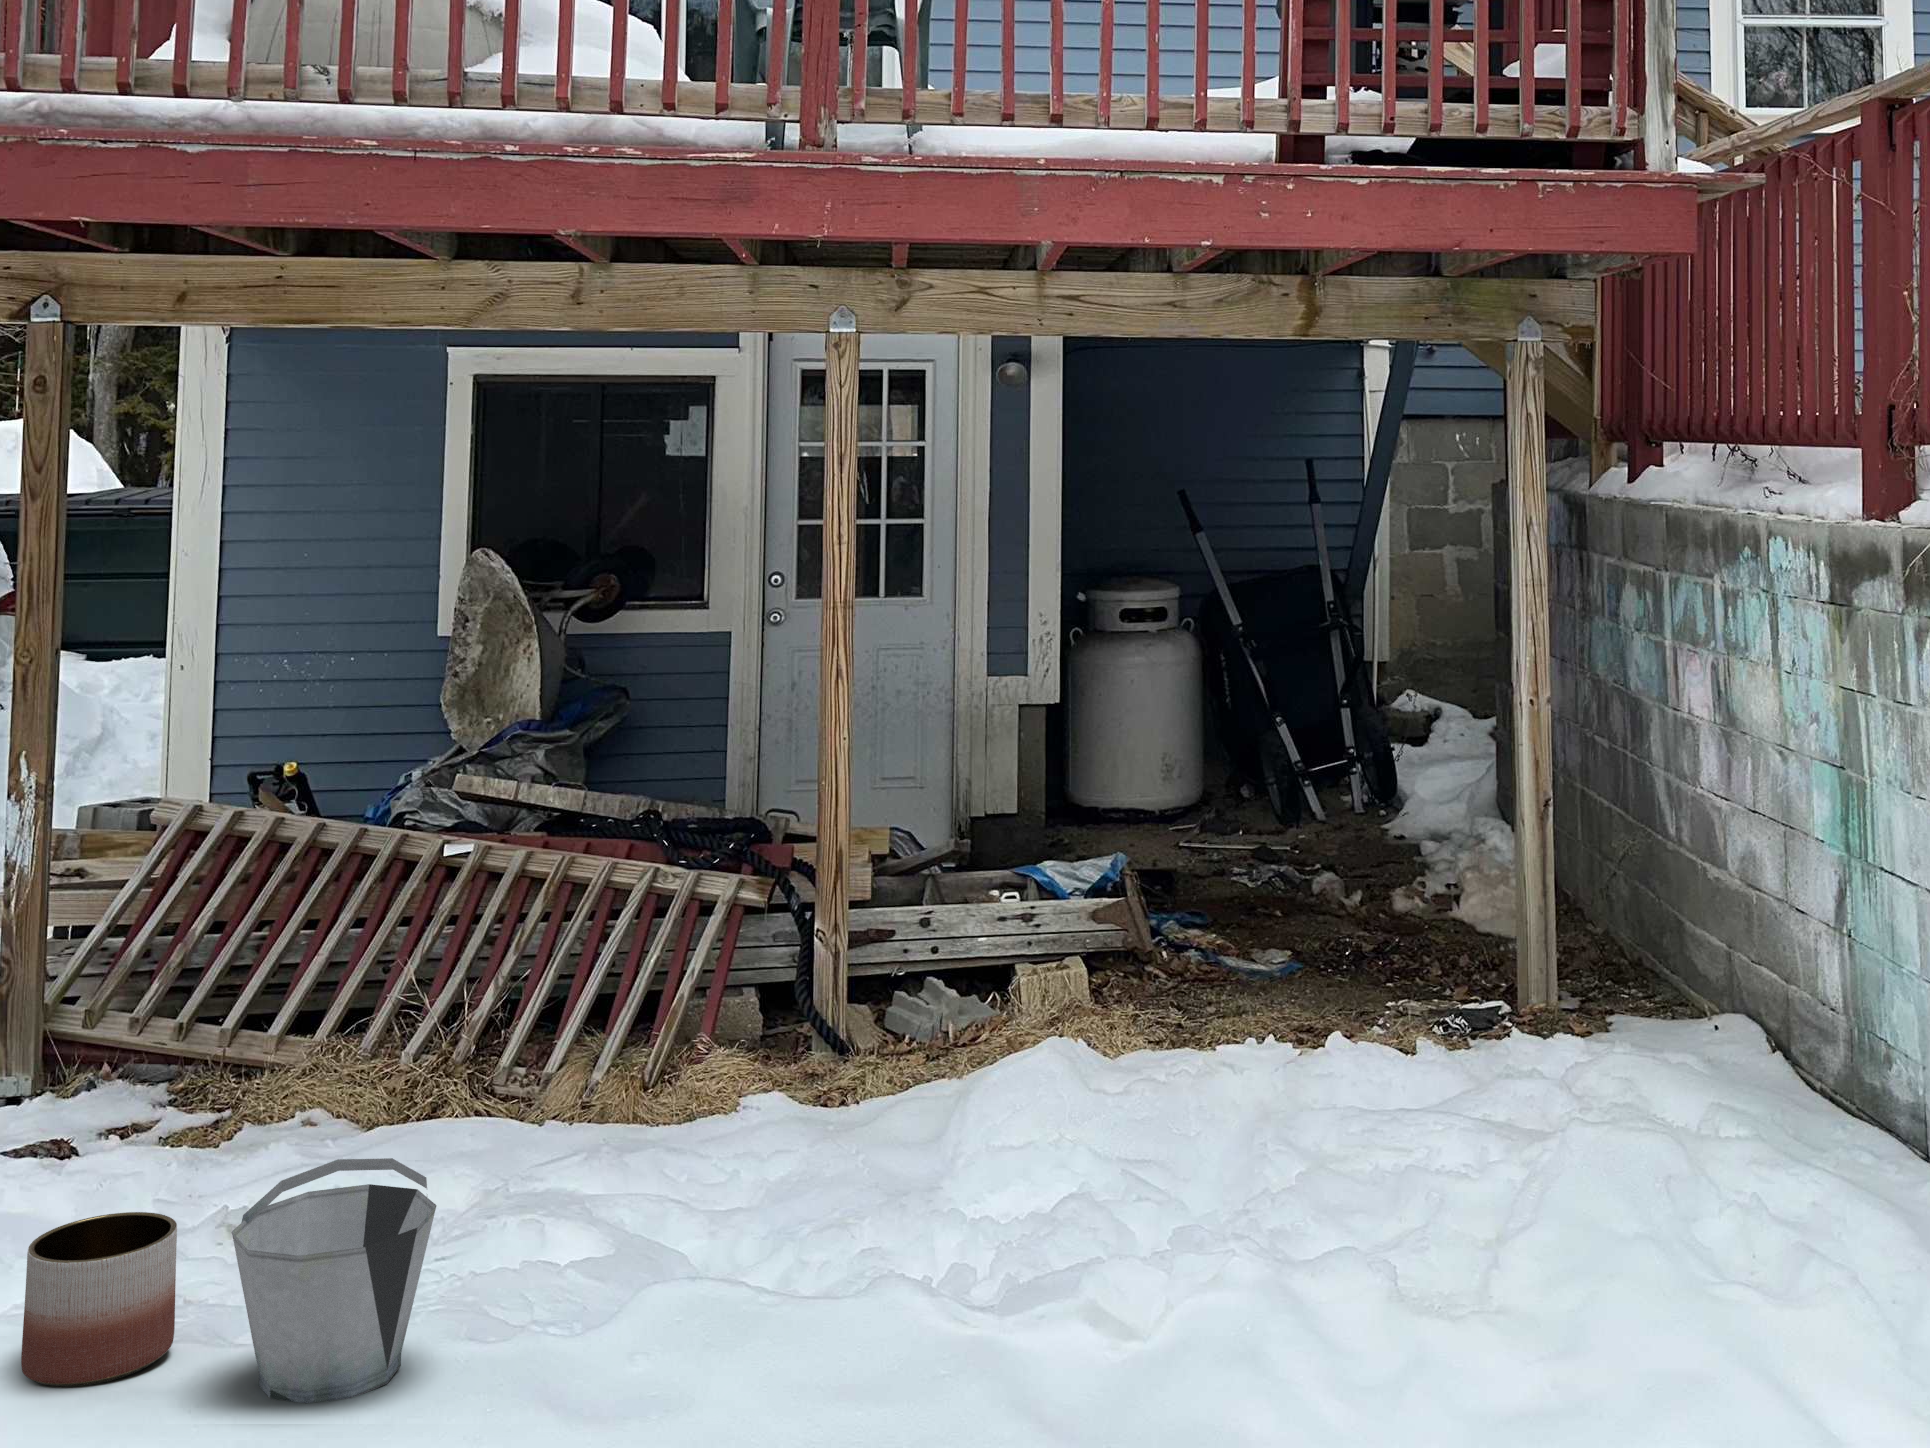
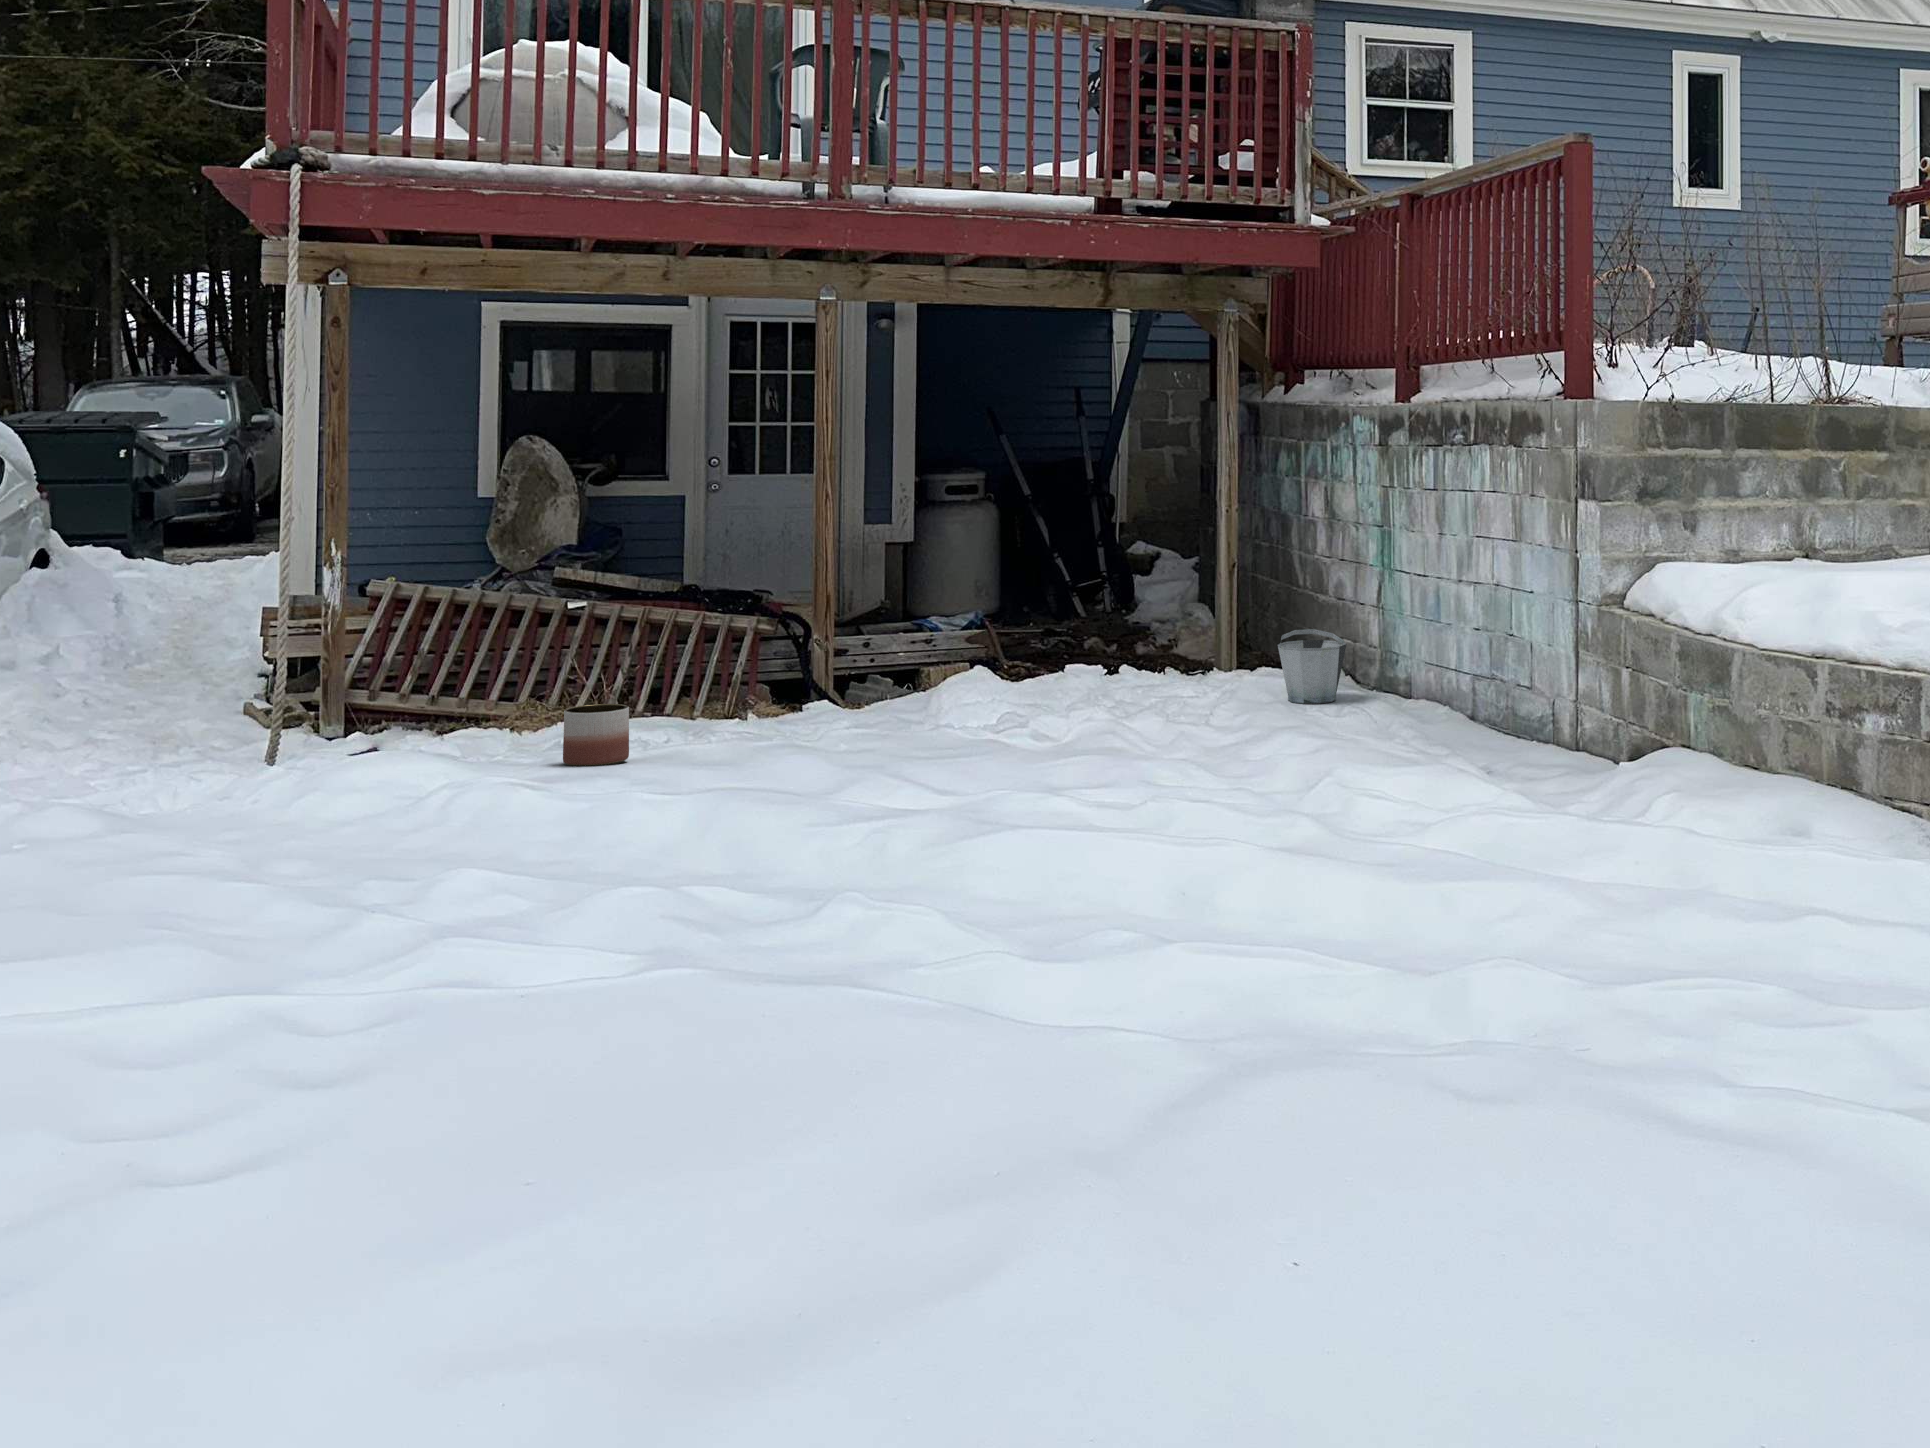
bucket: present [232,1158,436,1403] -> present [1278,629,1347,704]

